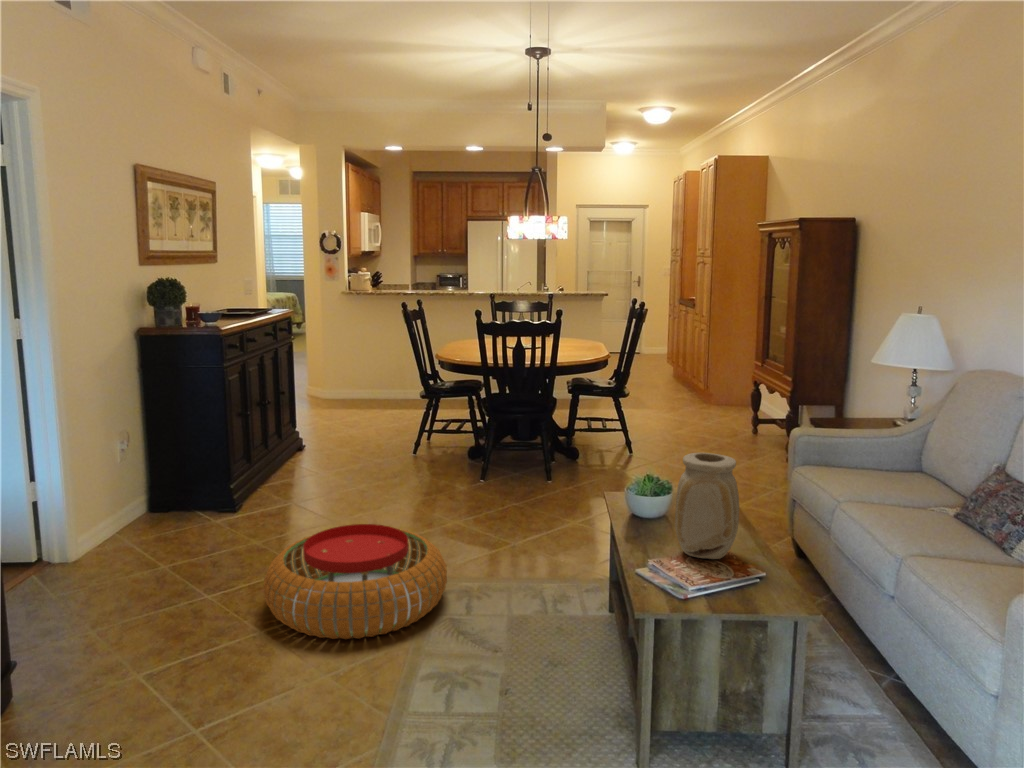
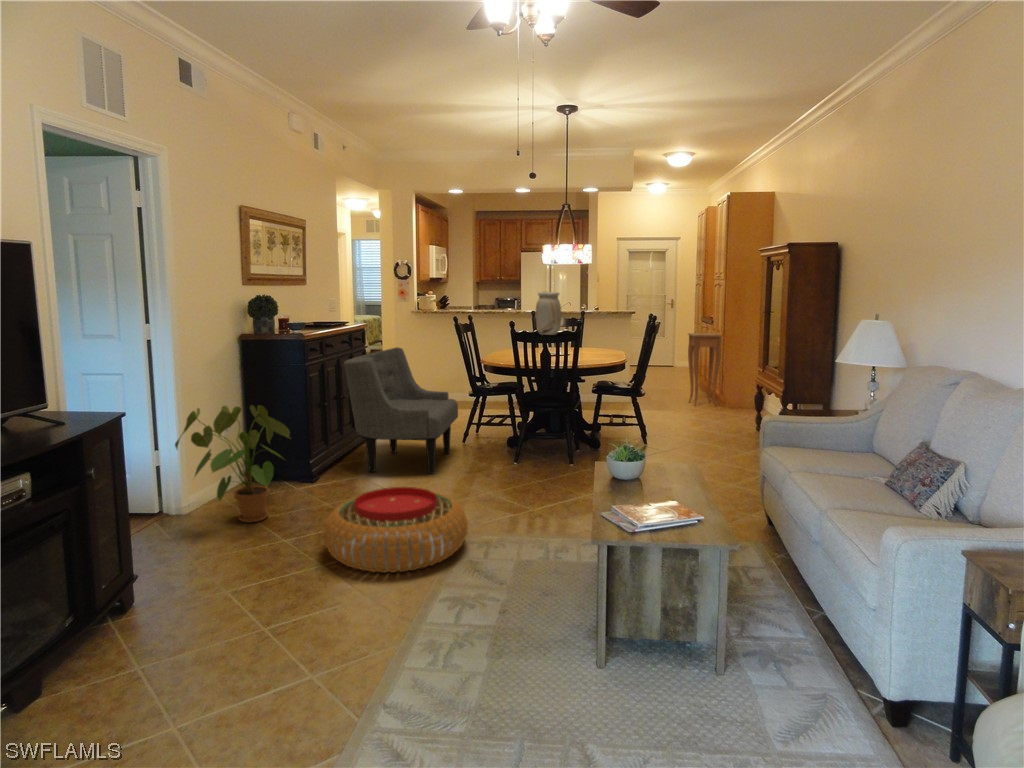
side table: none [669,319,710,404] -> present [688,333,723,406]
armchair: none [271,341,411,498] -> present [344,347,458,474]
house plant: none [57,421,210,572] -> present [175,405,290,523]
vase: present [675,453,739,559] -> present [536,291,562,335]

